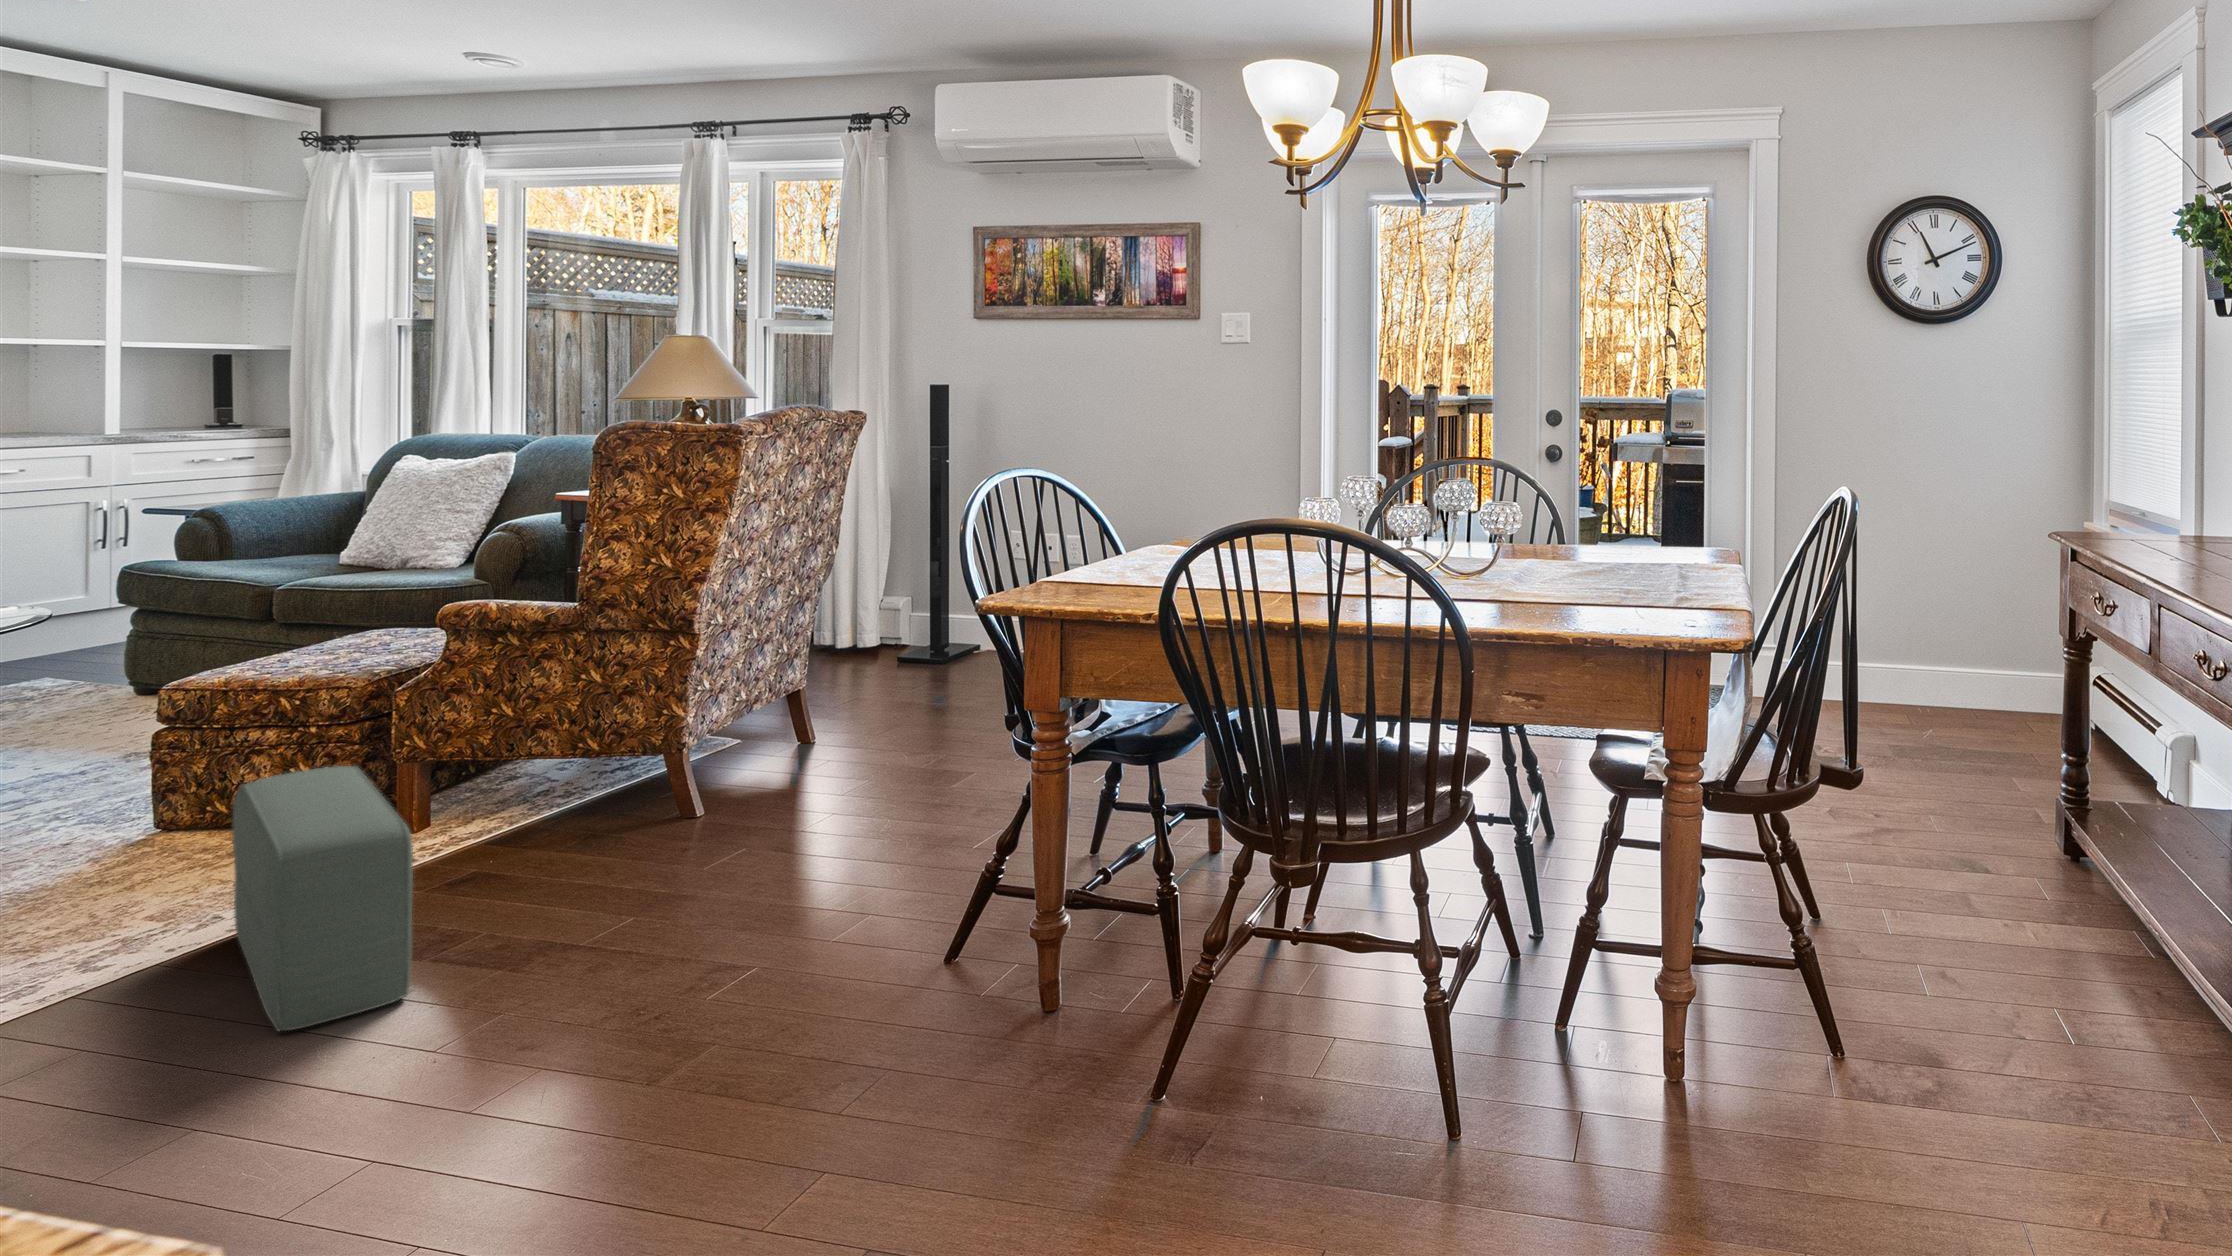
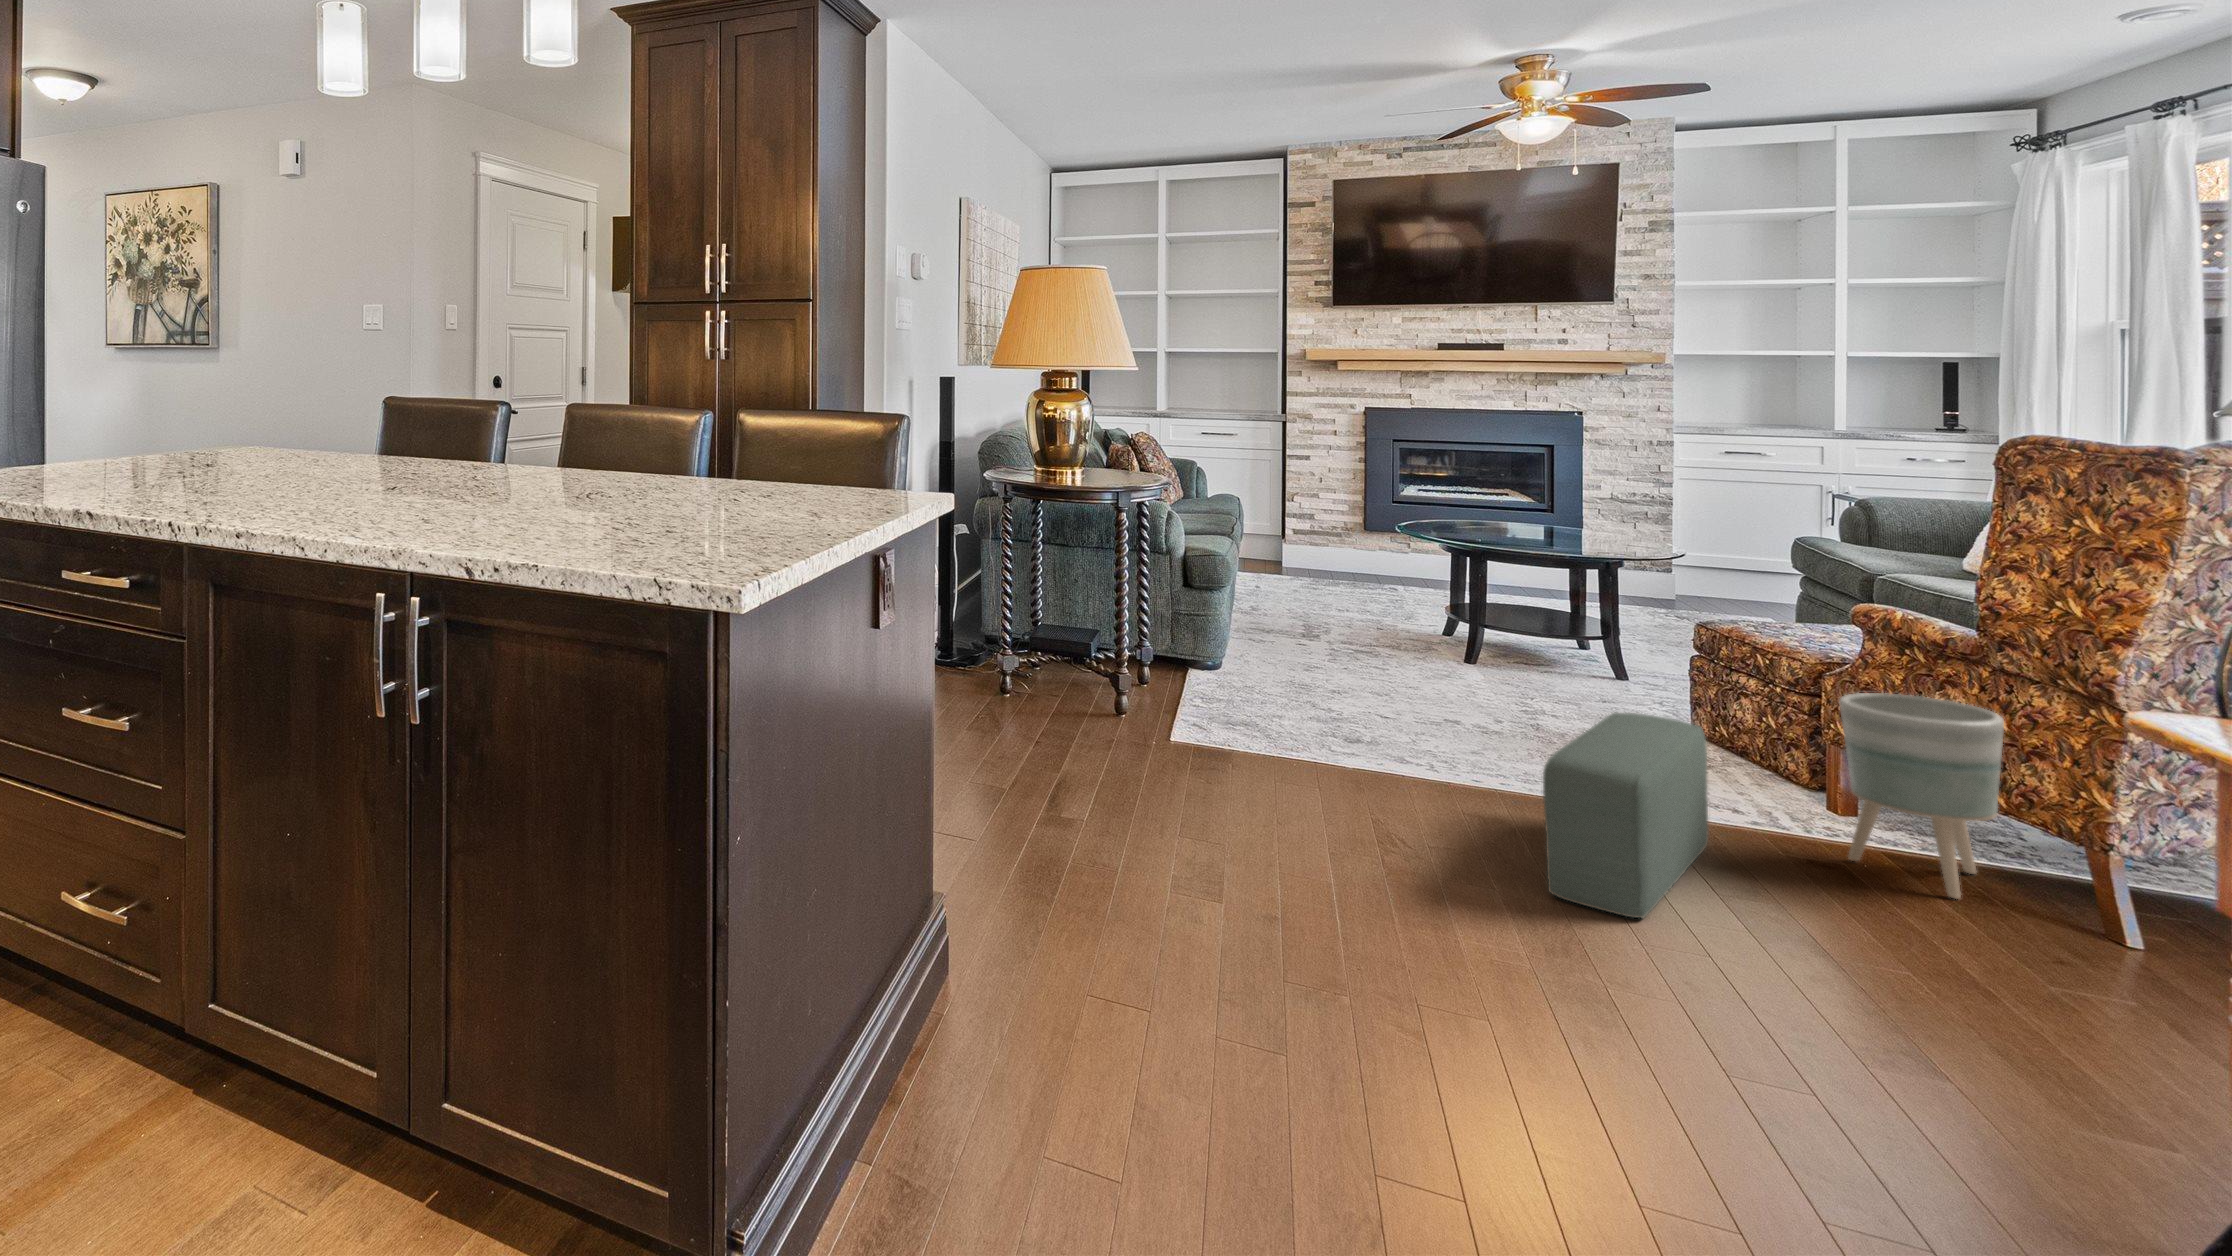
planter: none [479,670,616,860] -> present [1839,693,2004,899]

